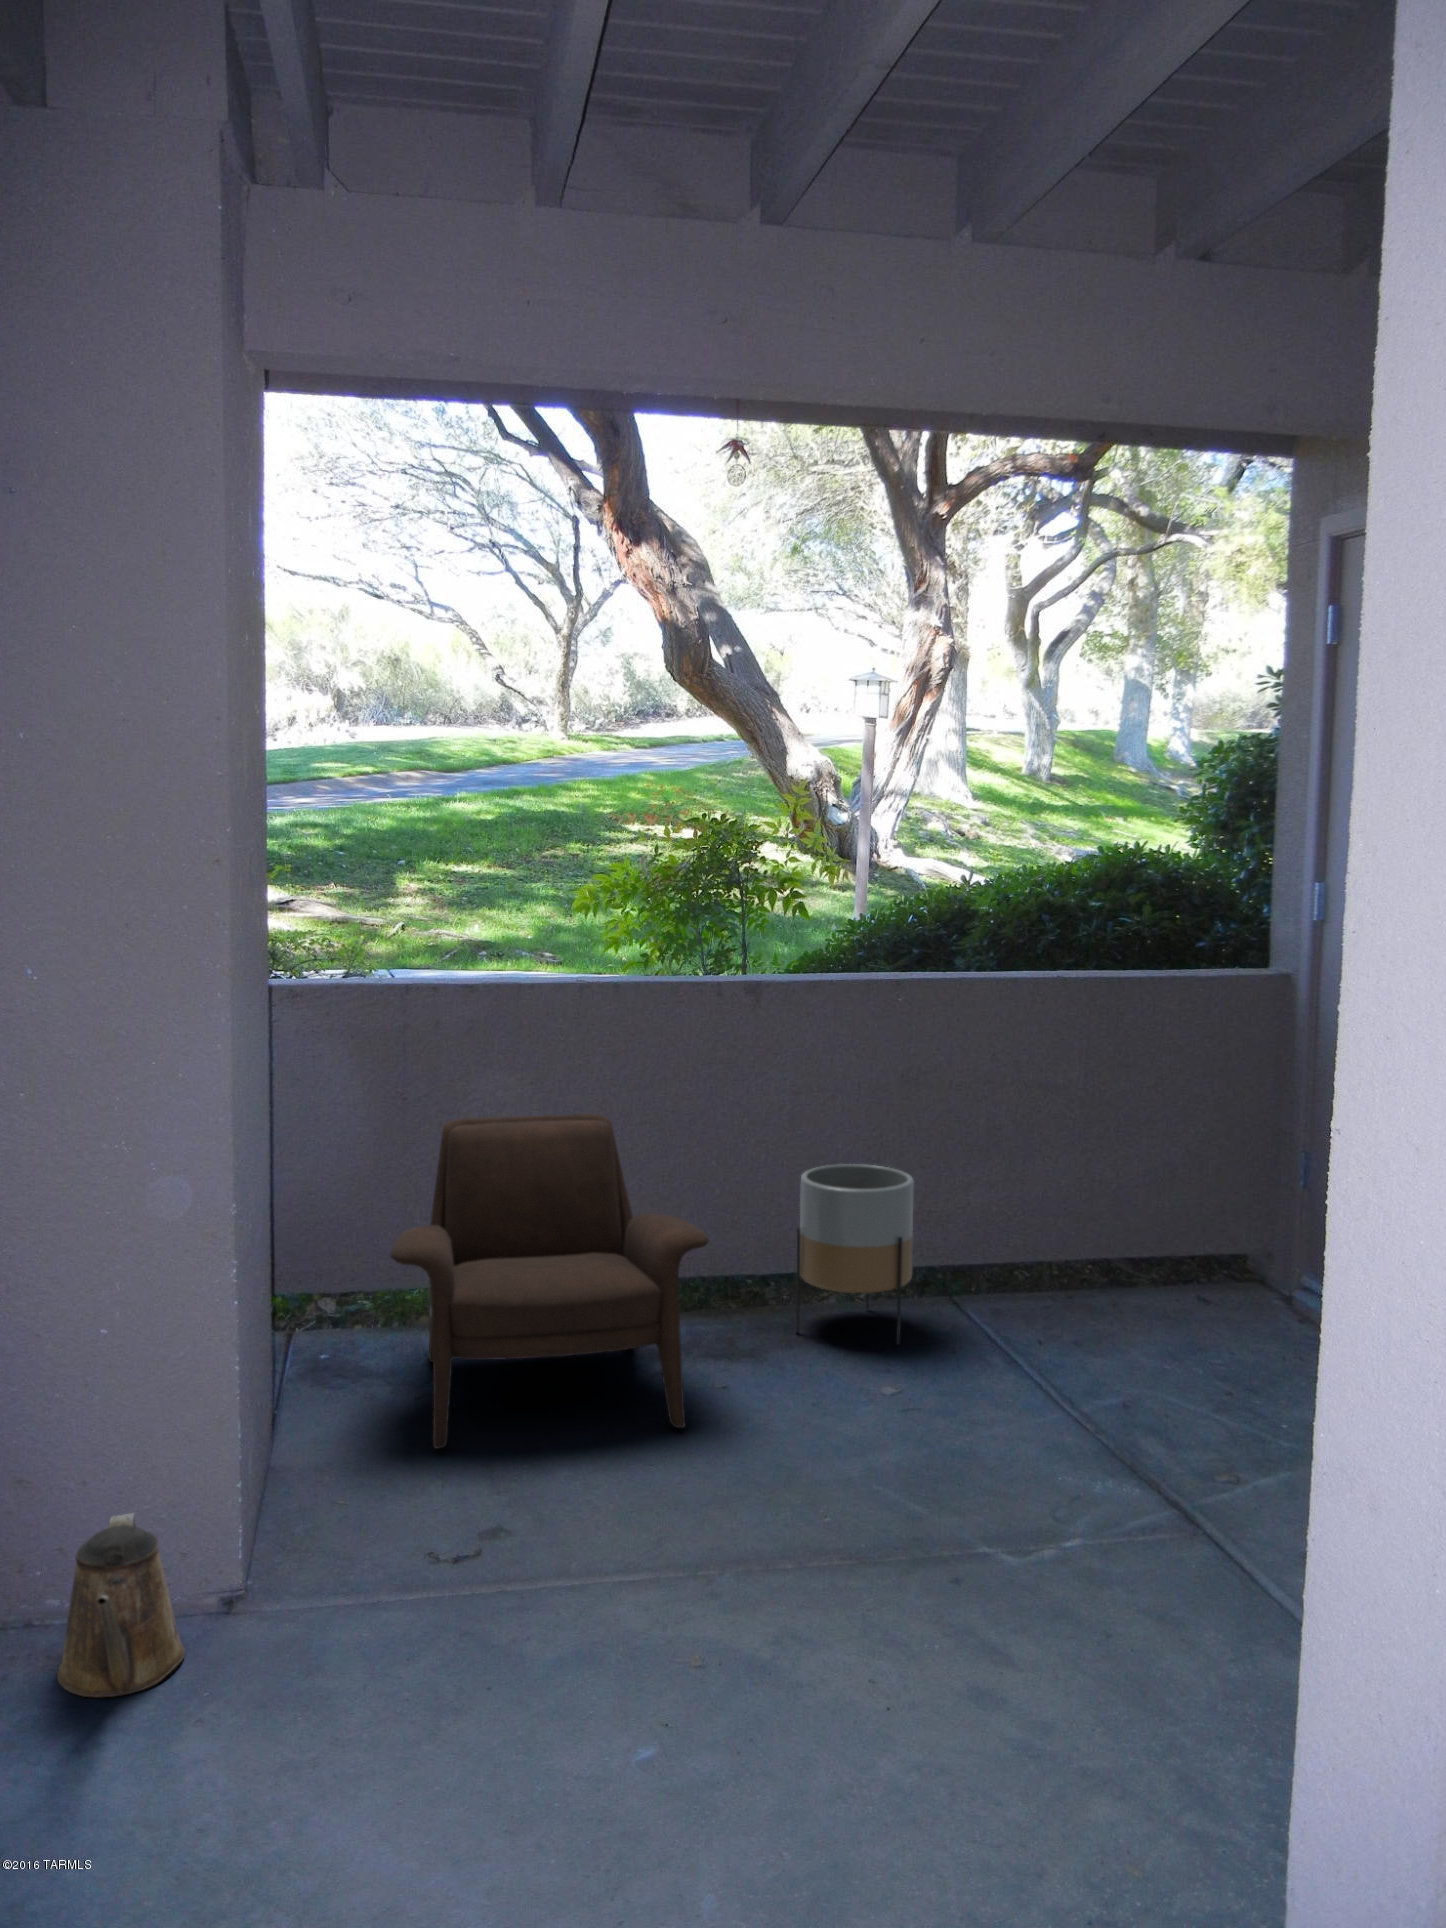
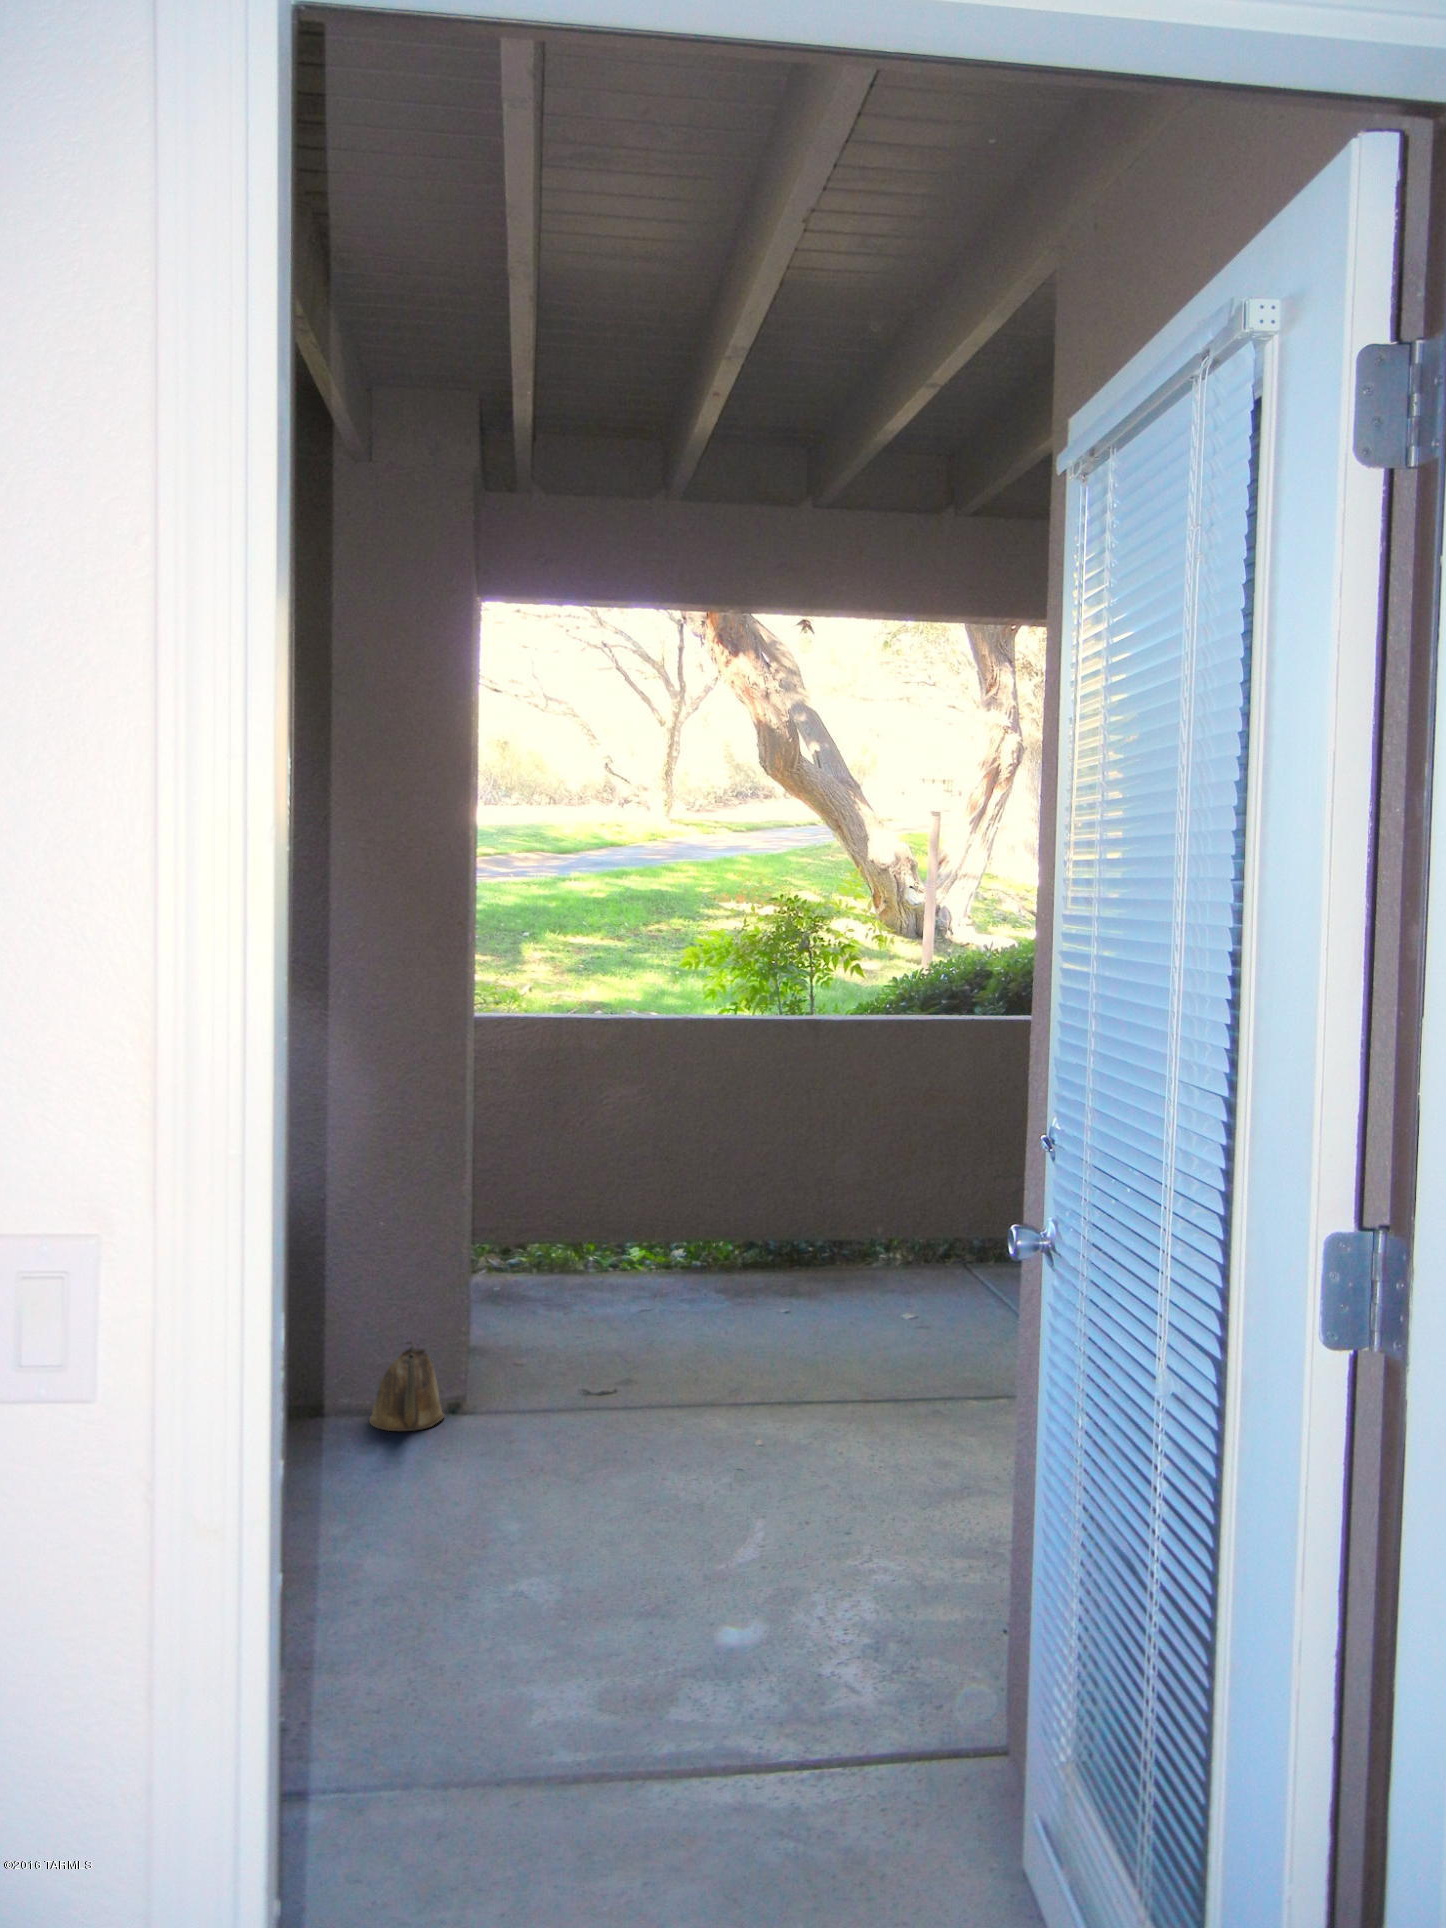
armchair: present [390,1114,709,1449] -> none [558,1113,779,1330]
planter: present [796,1164,914,1345] -> none [845,1156,933,1286]

